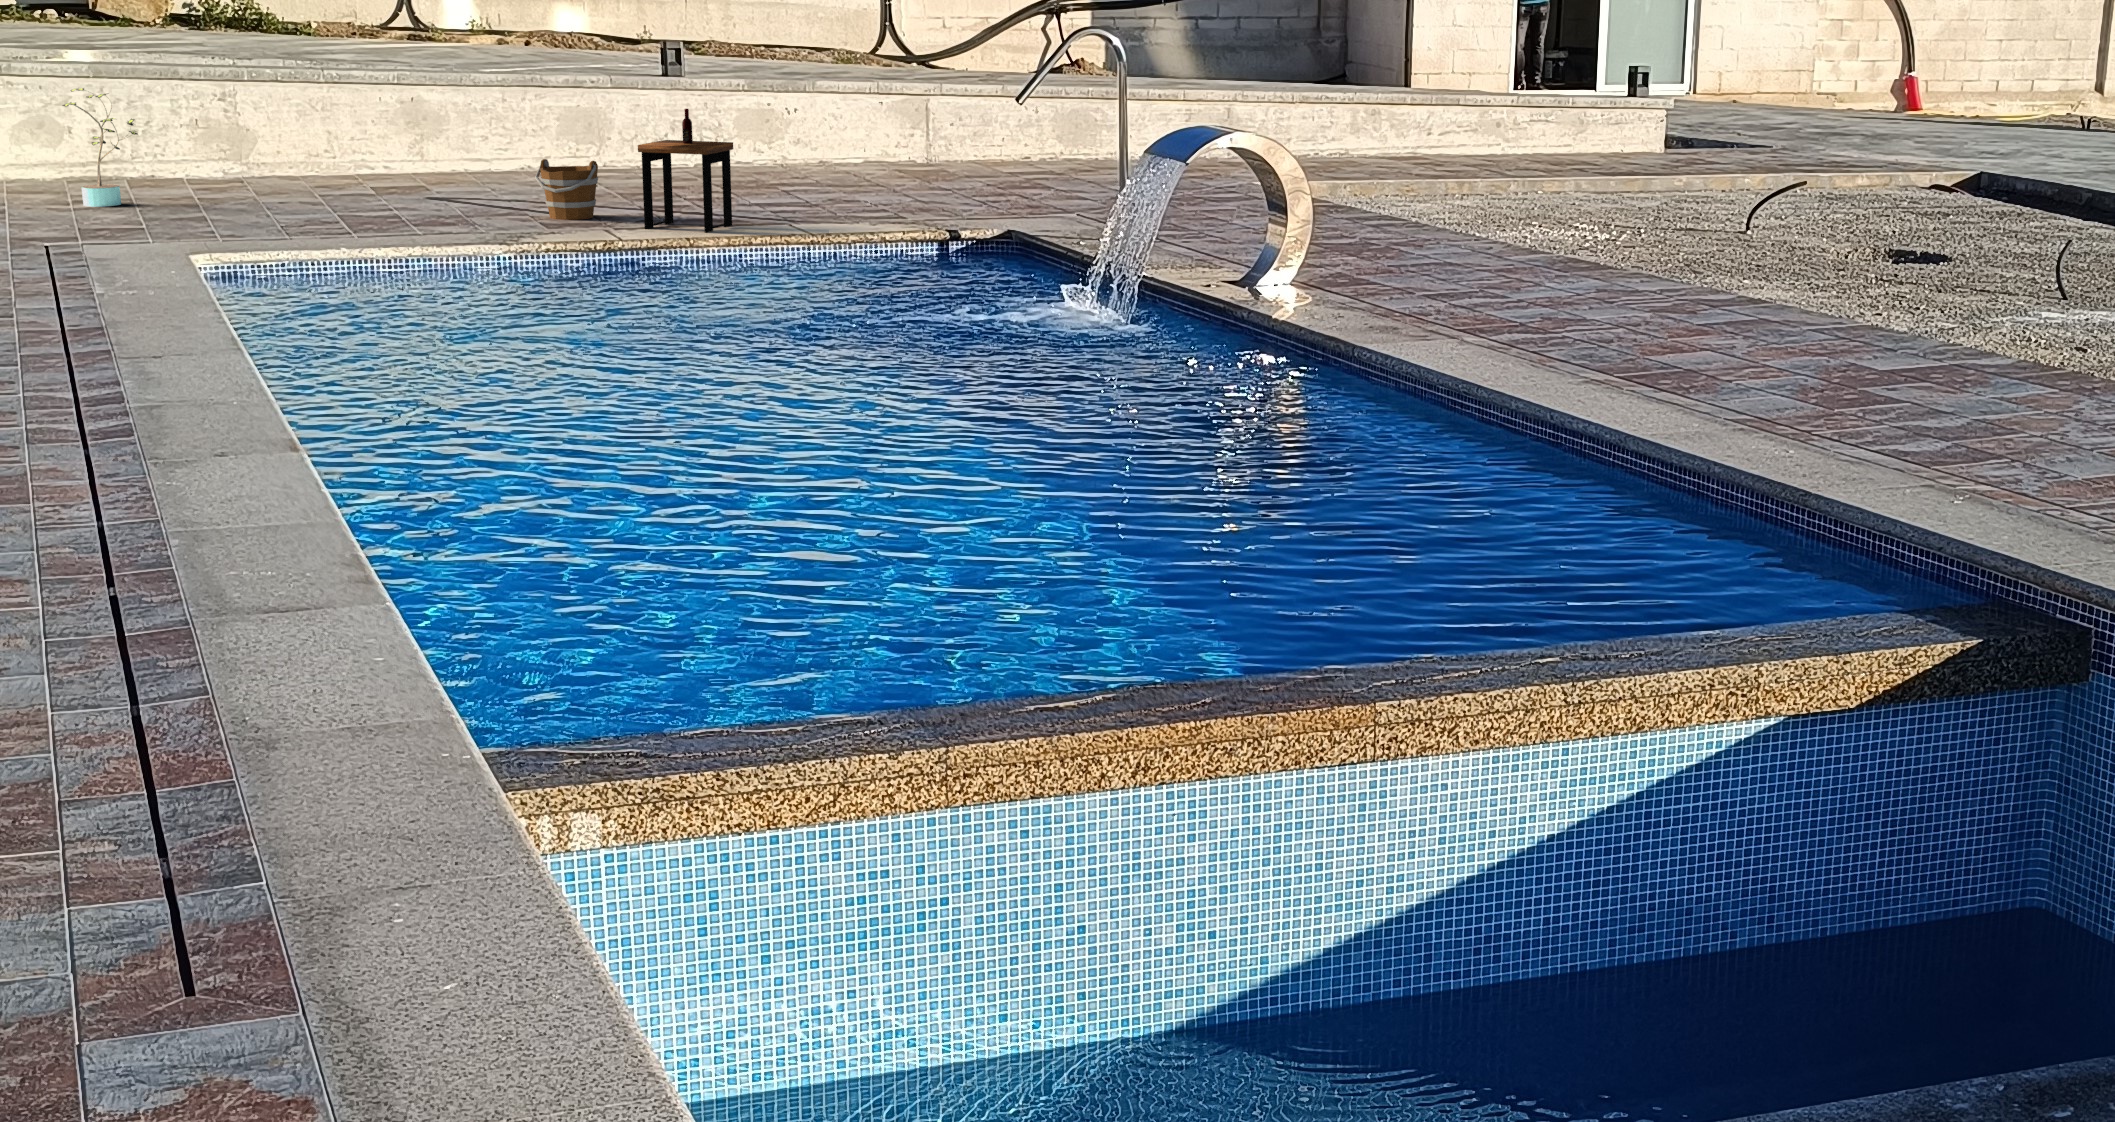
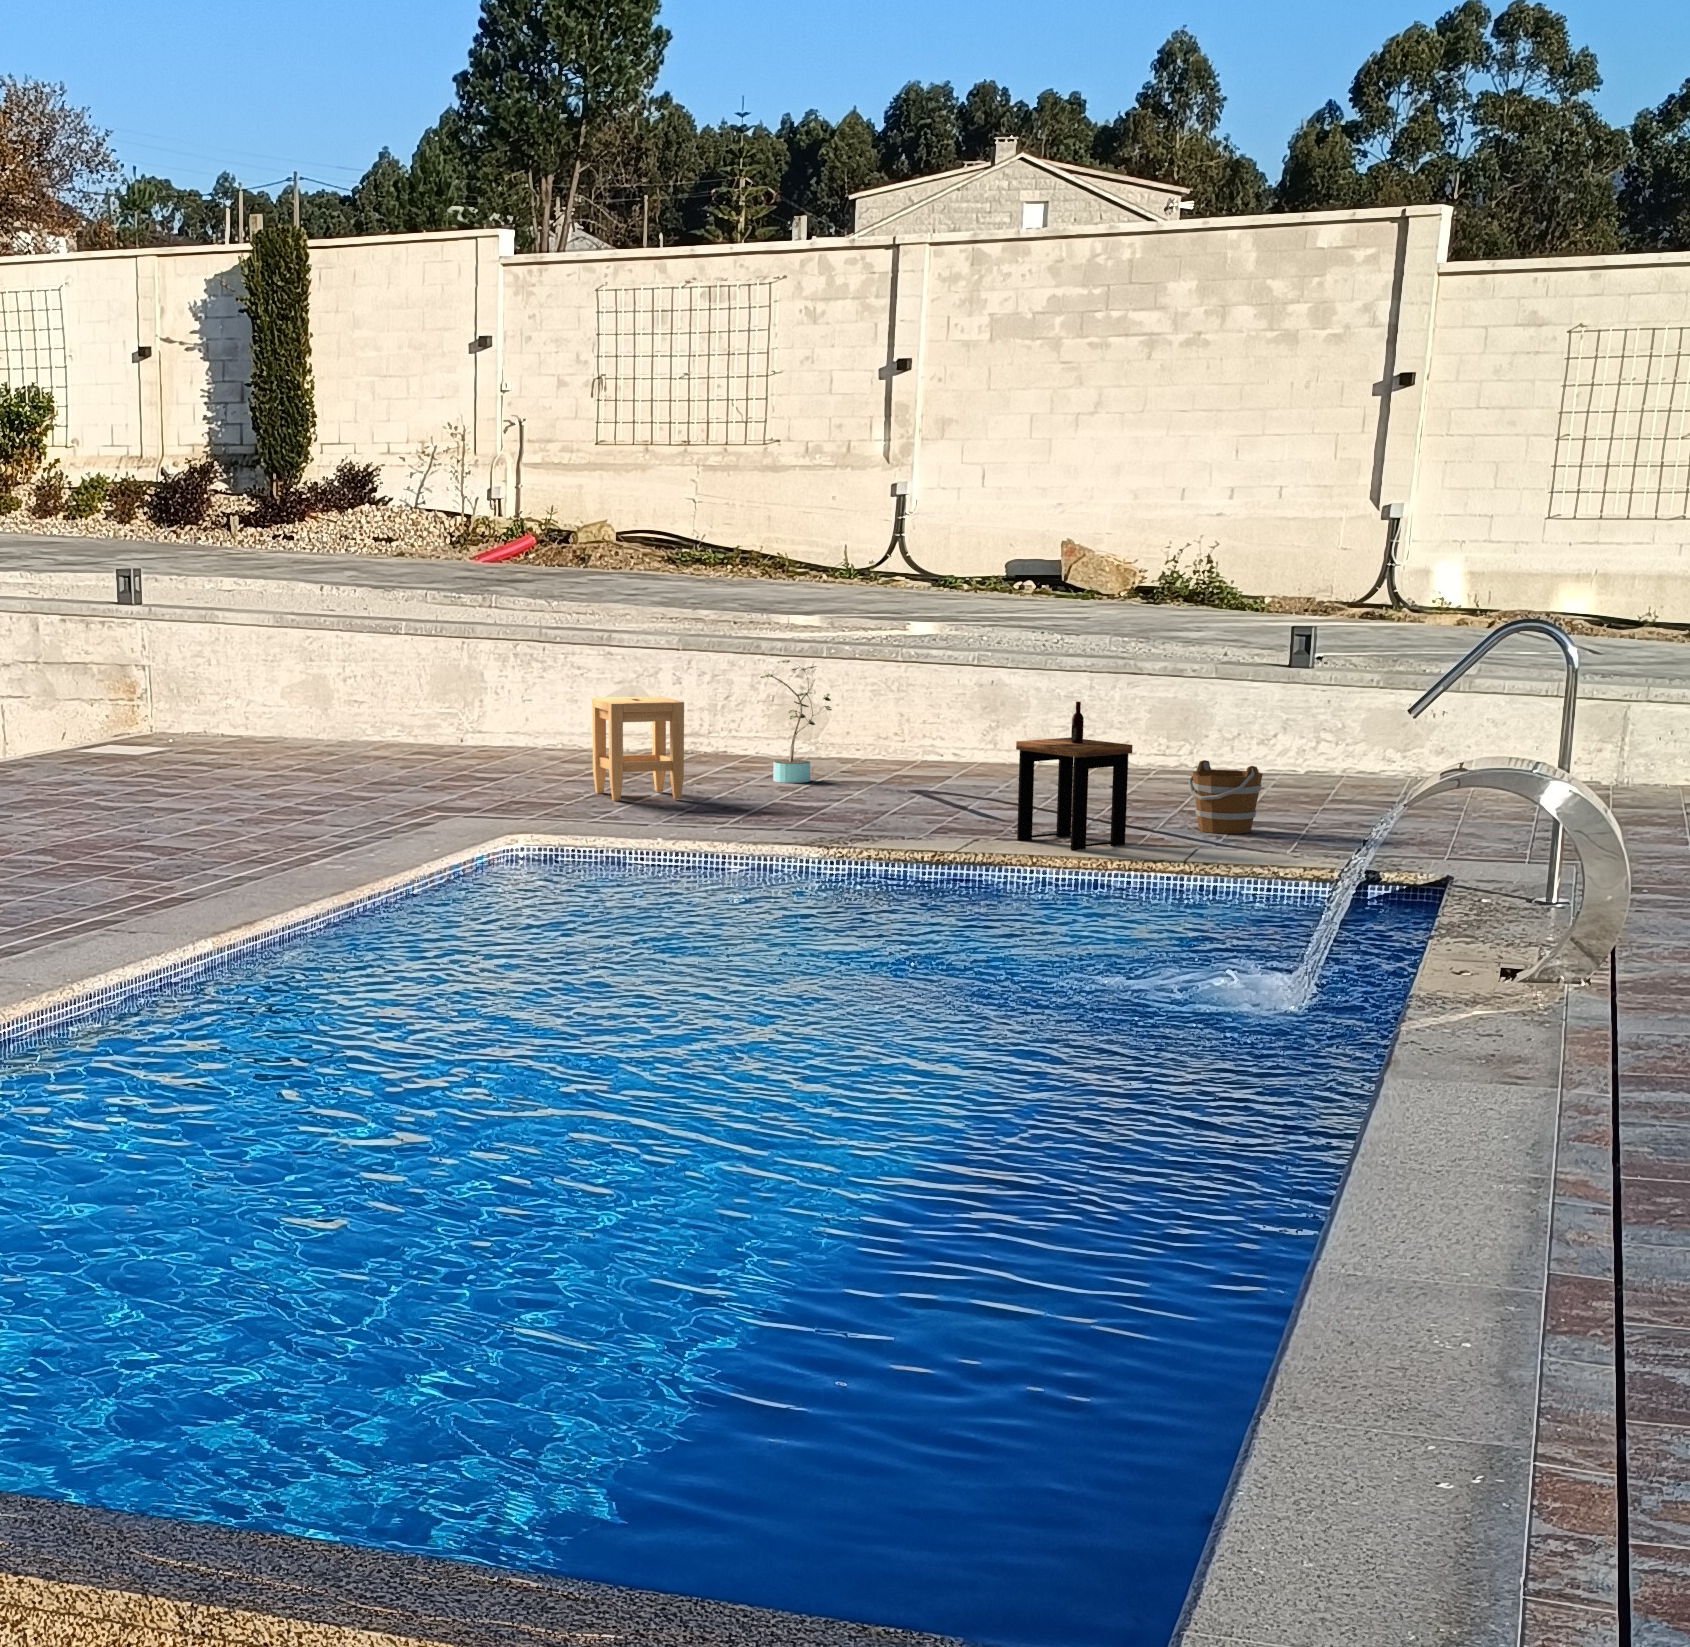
potted plant: present [62,88,138,207] -> present [760,660,832,783]
stool: none [181,125,289,225] -> present [592,696,684,801]
bucket: present [535,159,598,220] -> present [1188,760,1263,834]

